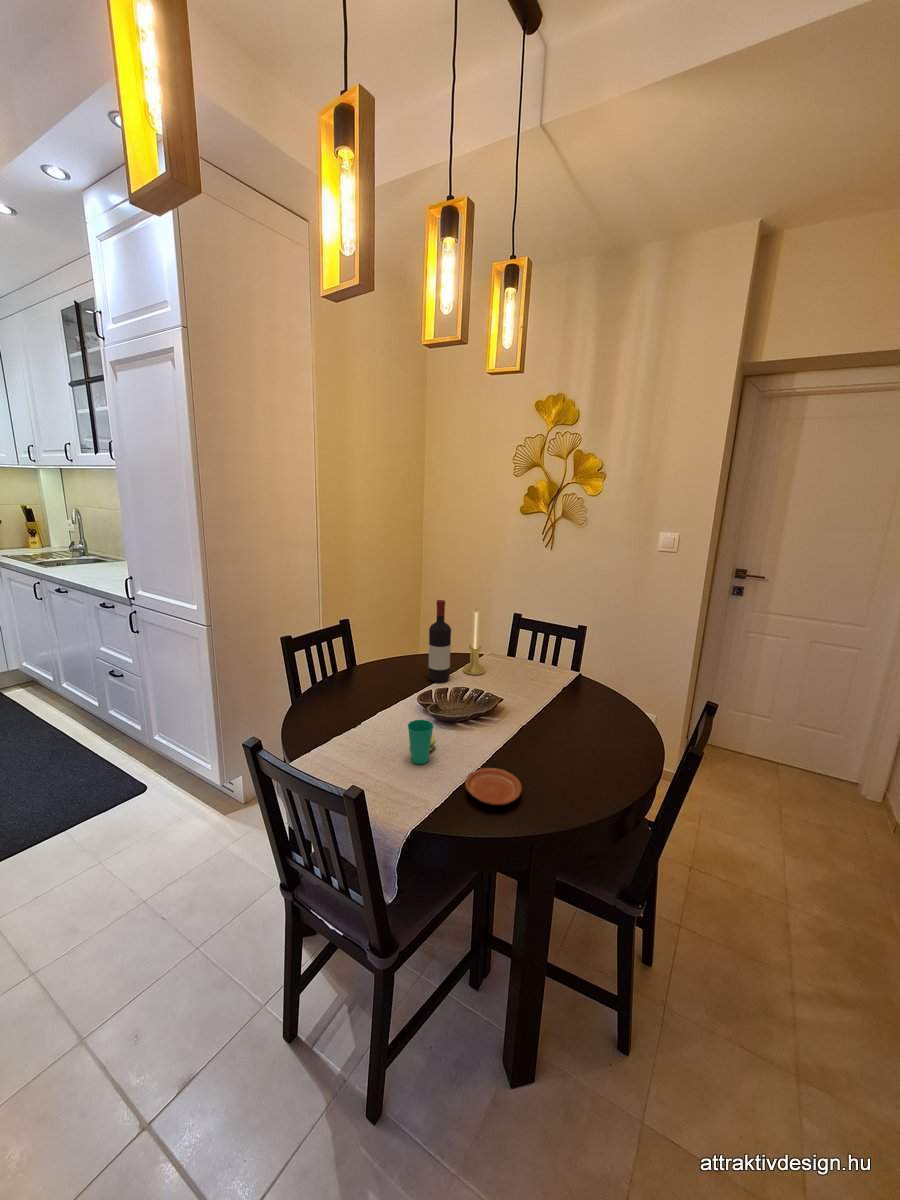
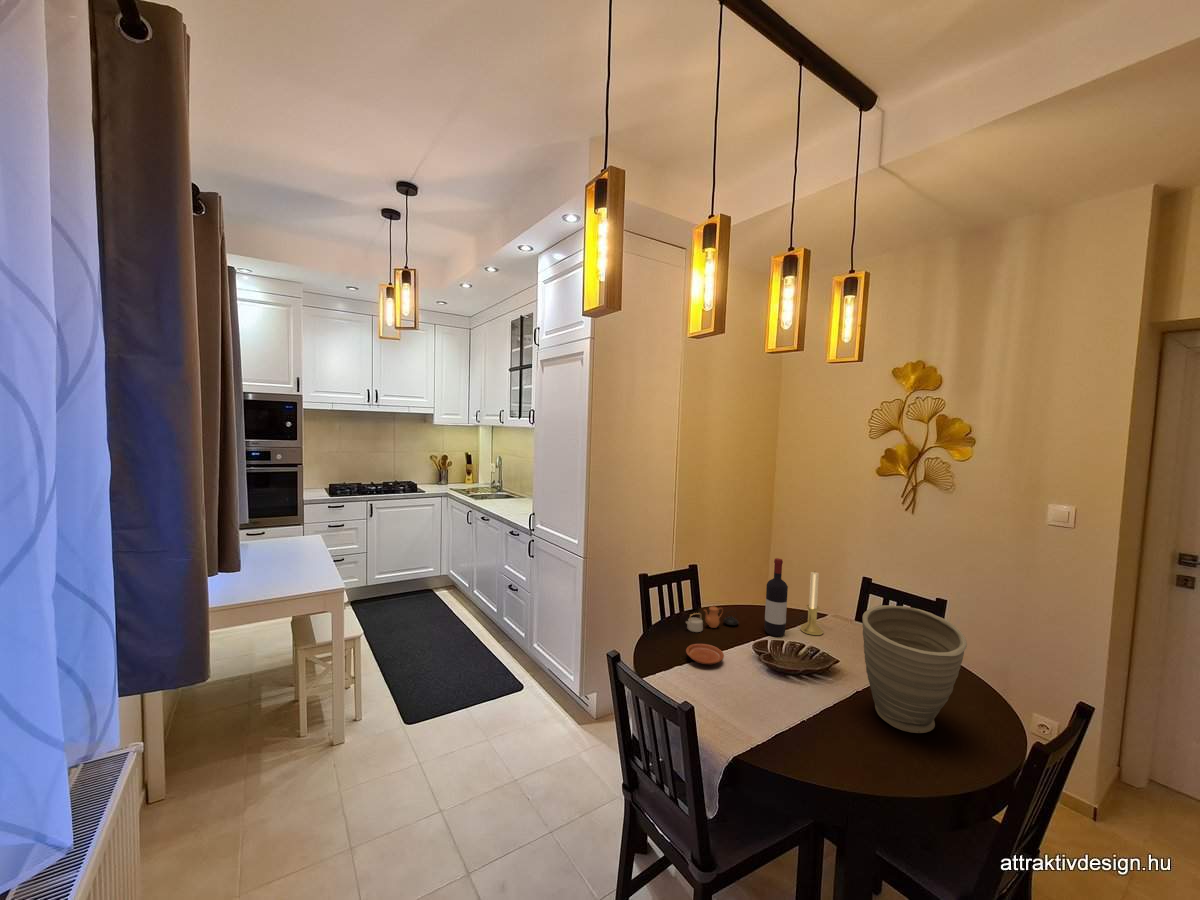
vase: none [535,633,631,755] -> present [862,605,967,733]
teapot: none [342,659,401,693] -> present [686,605,738,632]
cup: present [408,720,436,764] -> none [738,664,763,705]
plate: present [465,768,522,805] -> present [686,644,724,664]

